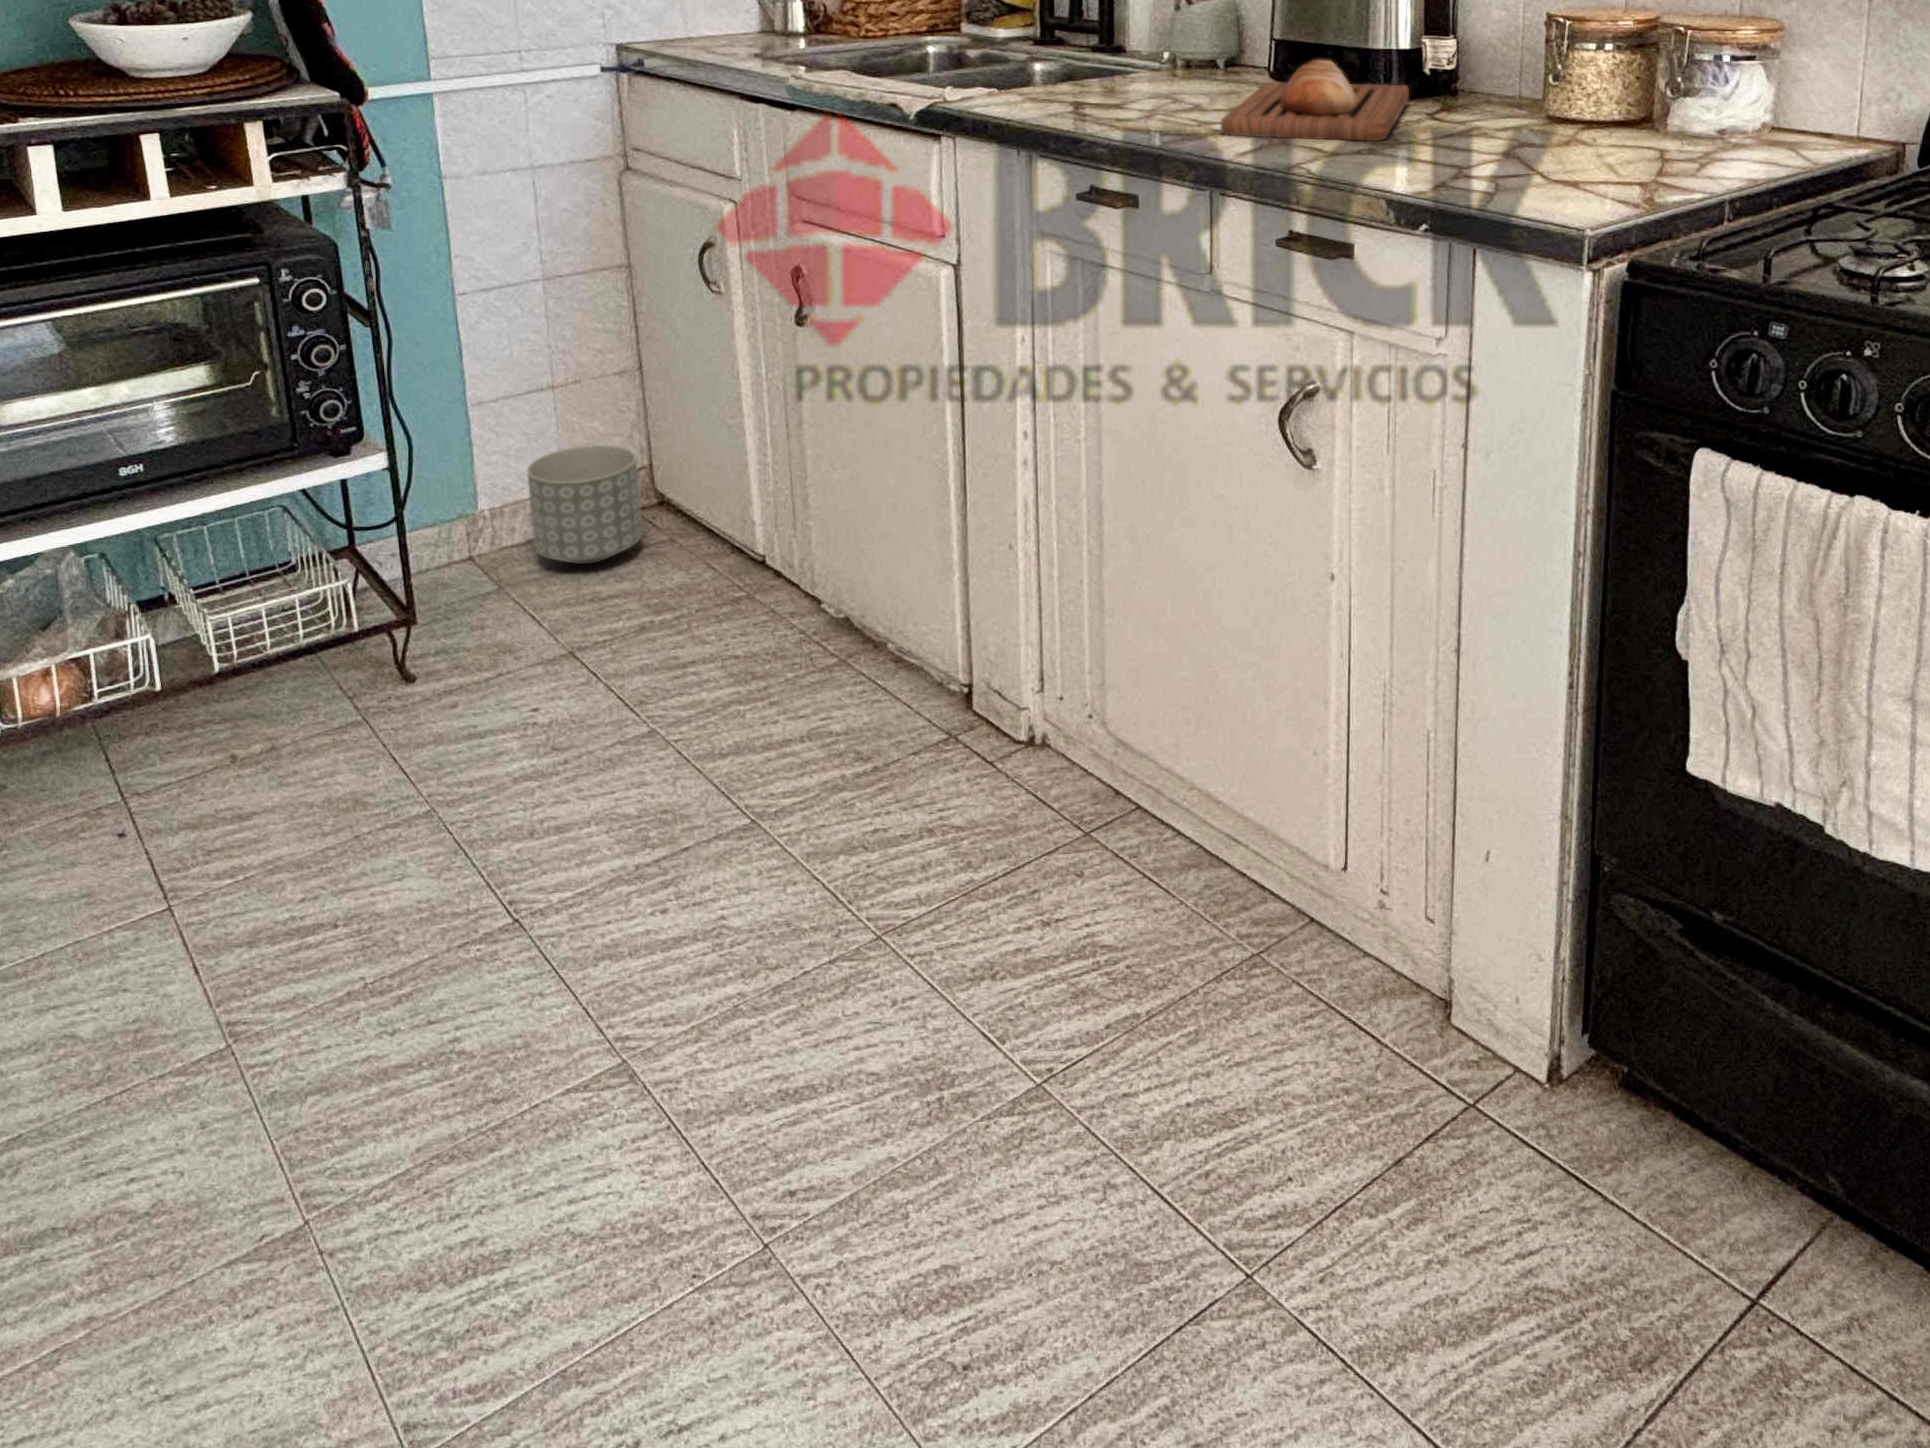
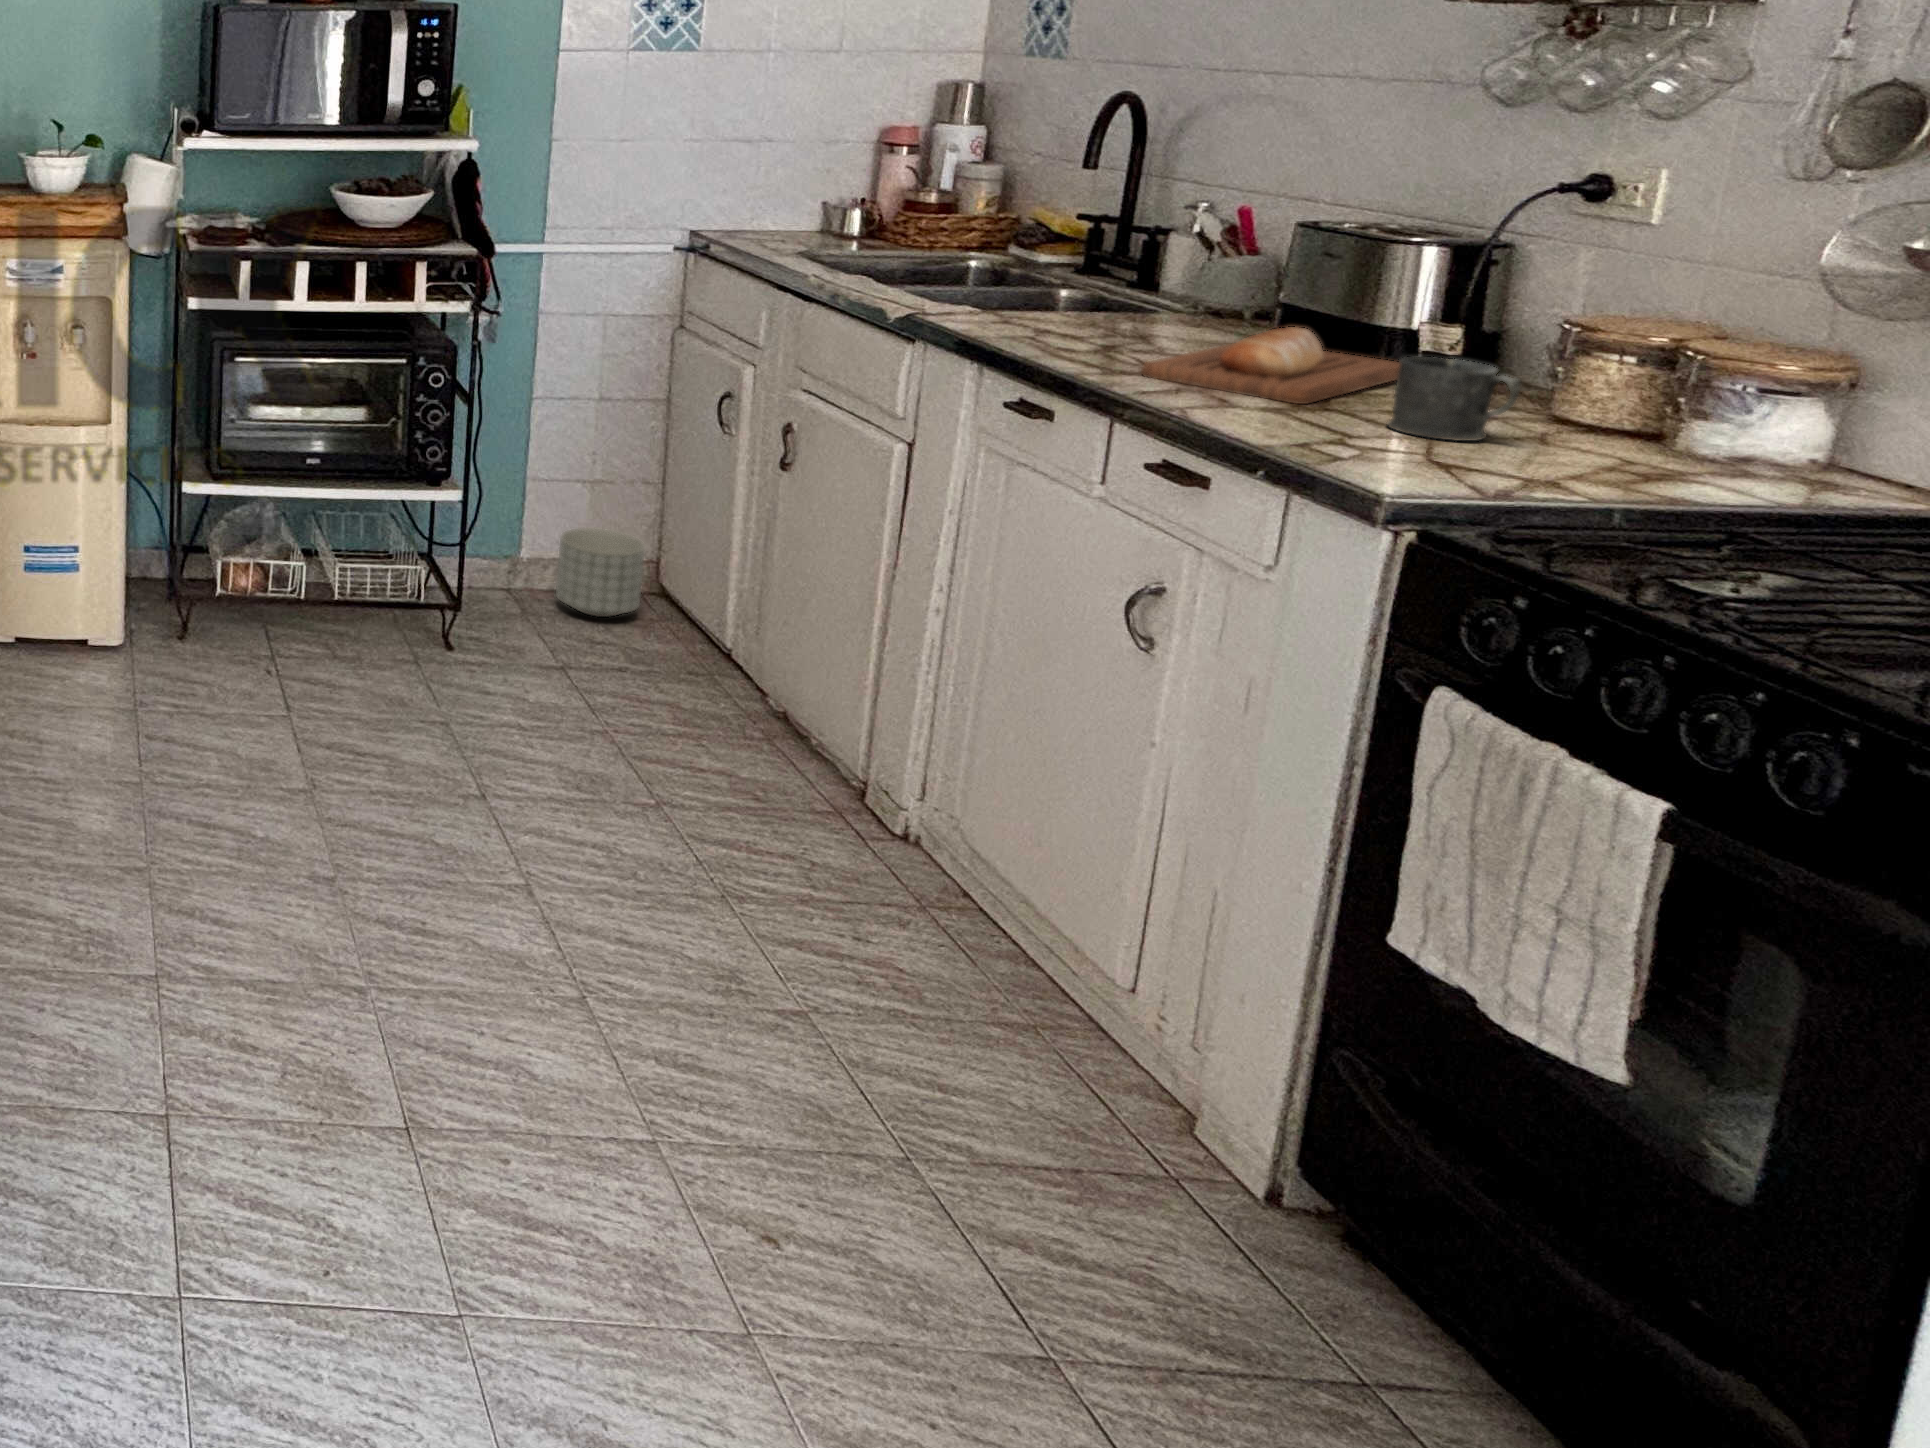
mug: none [1471,66,1583,155] -> present [1387,357,1520,441]

